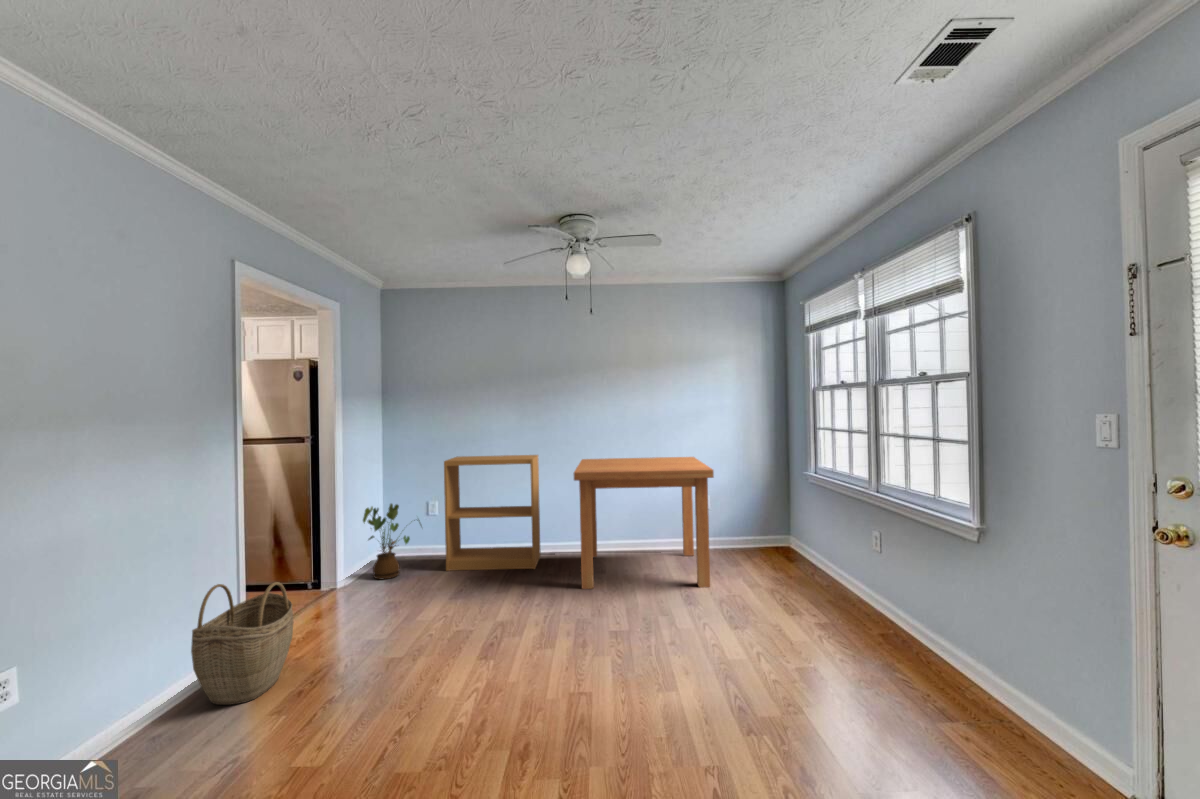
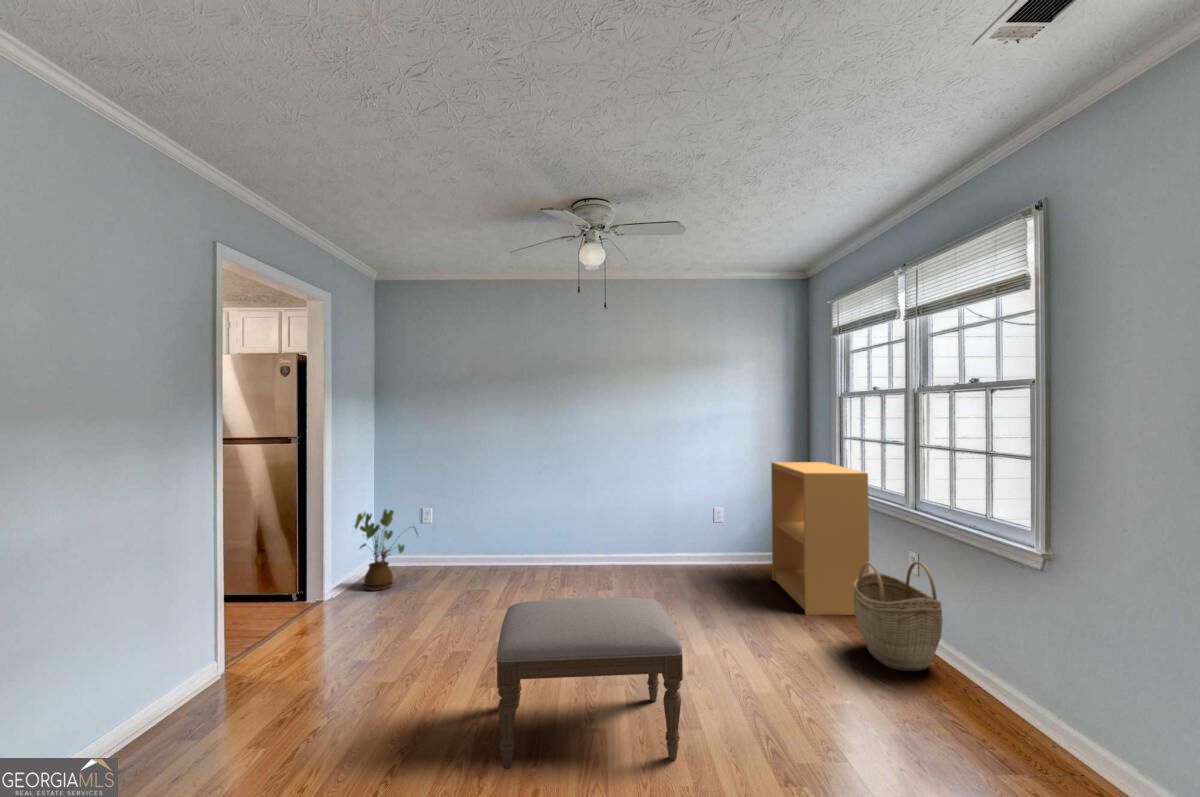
bookshelf: present [444,455,541,571] -> present [771,462,869,615]
dining table: present [574,457,714,589] -> none [583,465,733,607]
ottoman: none [493,575,657,723] -> present [496,597,683,769]
woven basket: present [191,582,293,705] -> present [854,562,943,671]

